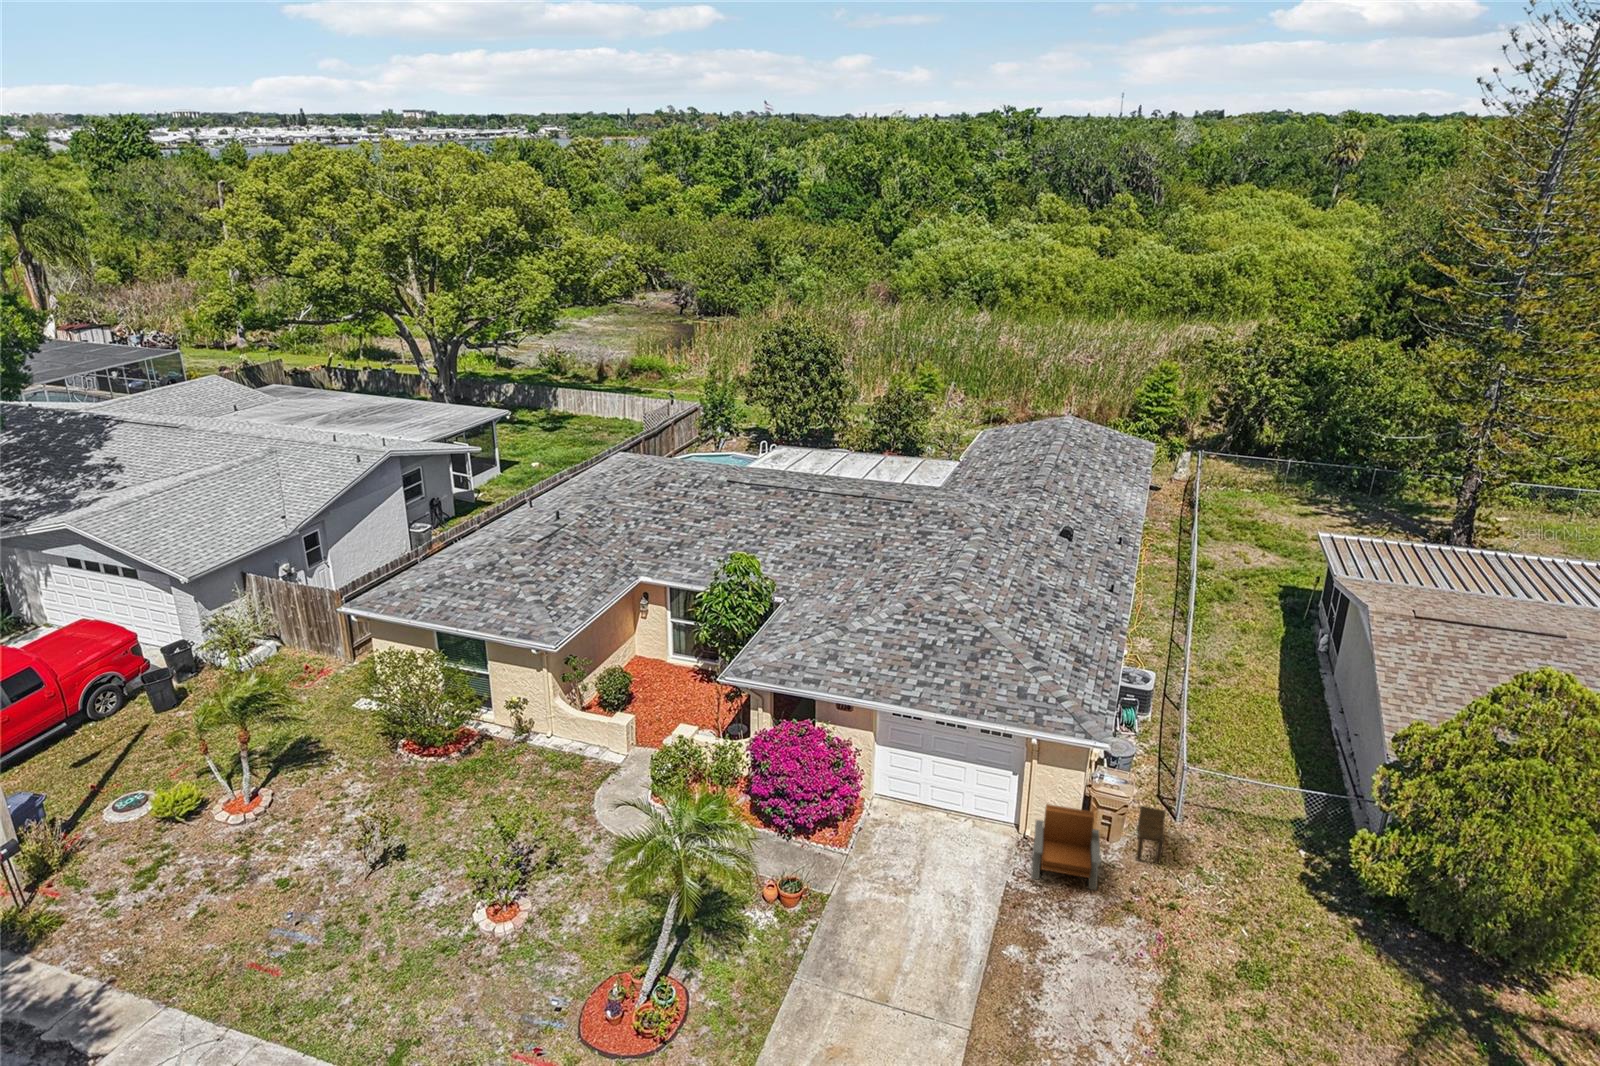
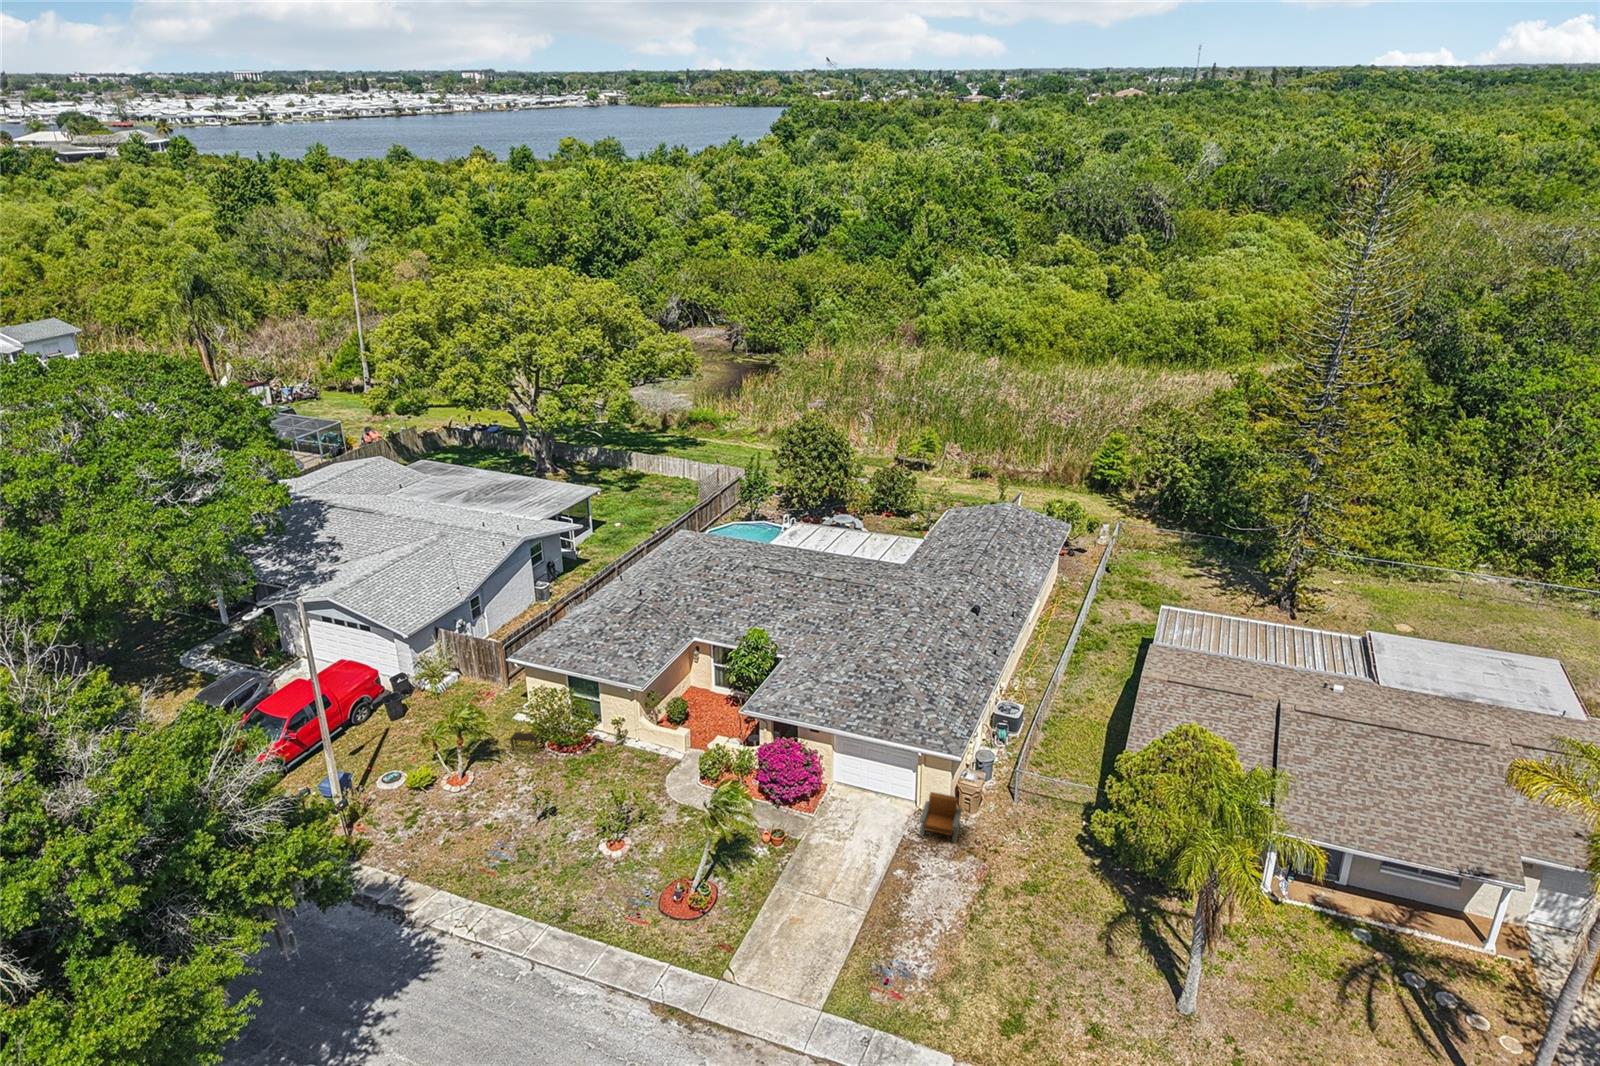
bench: present [1136,806,1165,864] -> present [510,732,538,751]

